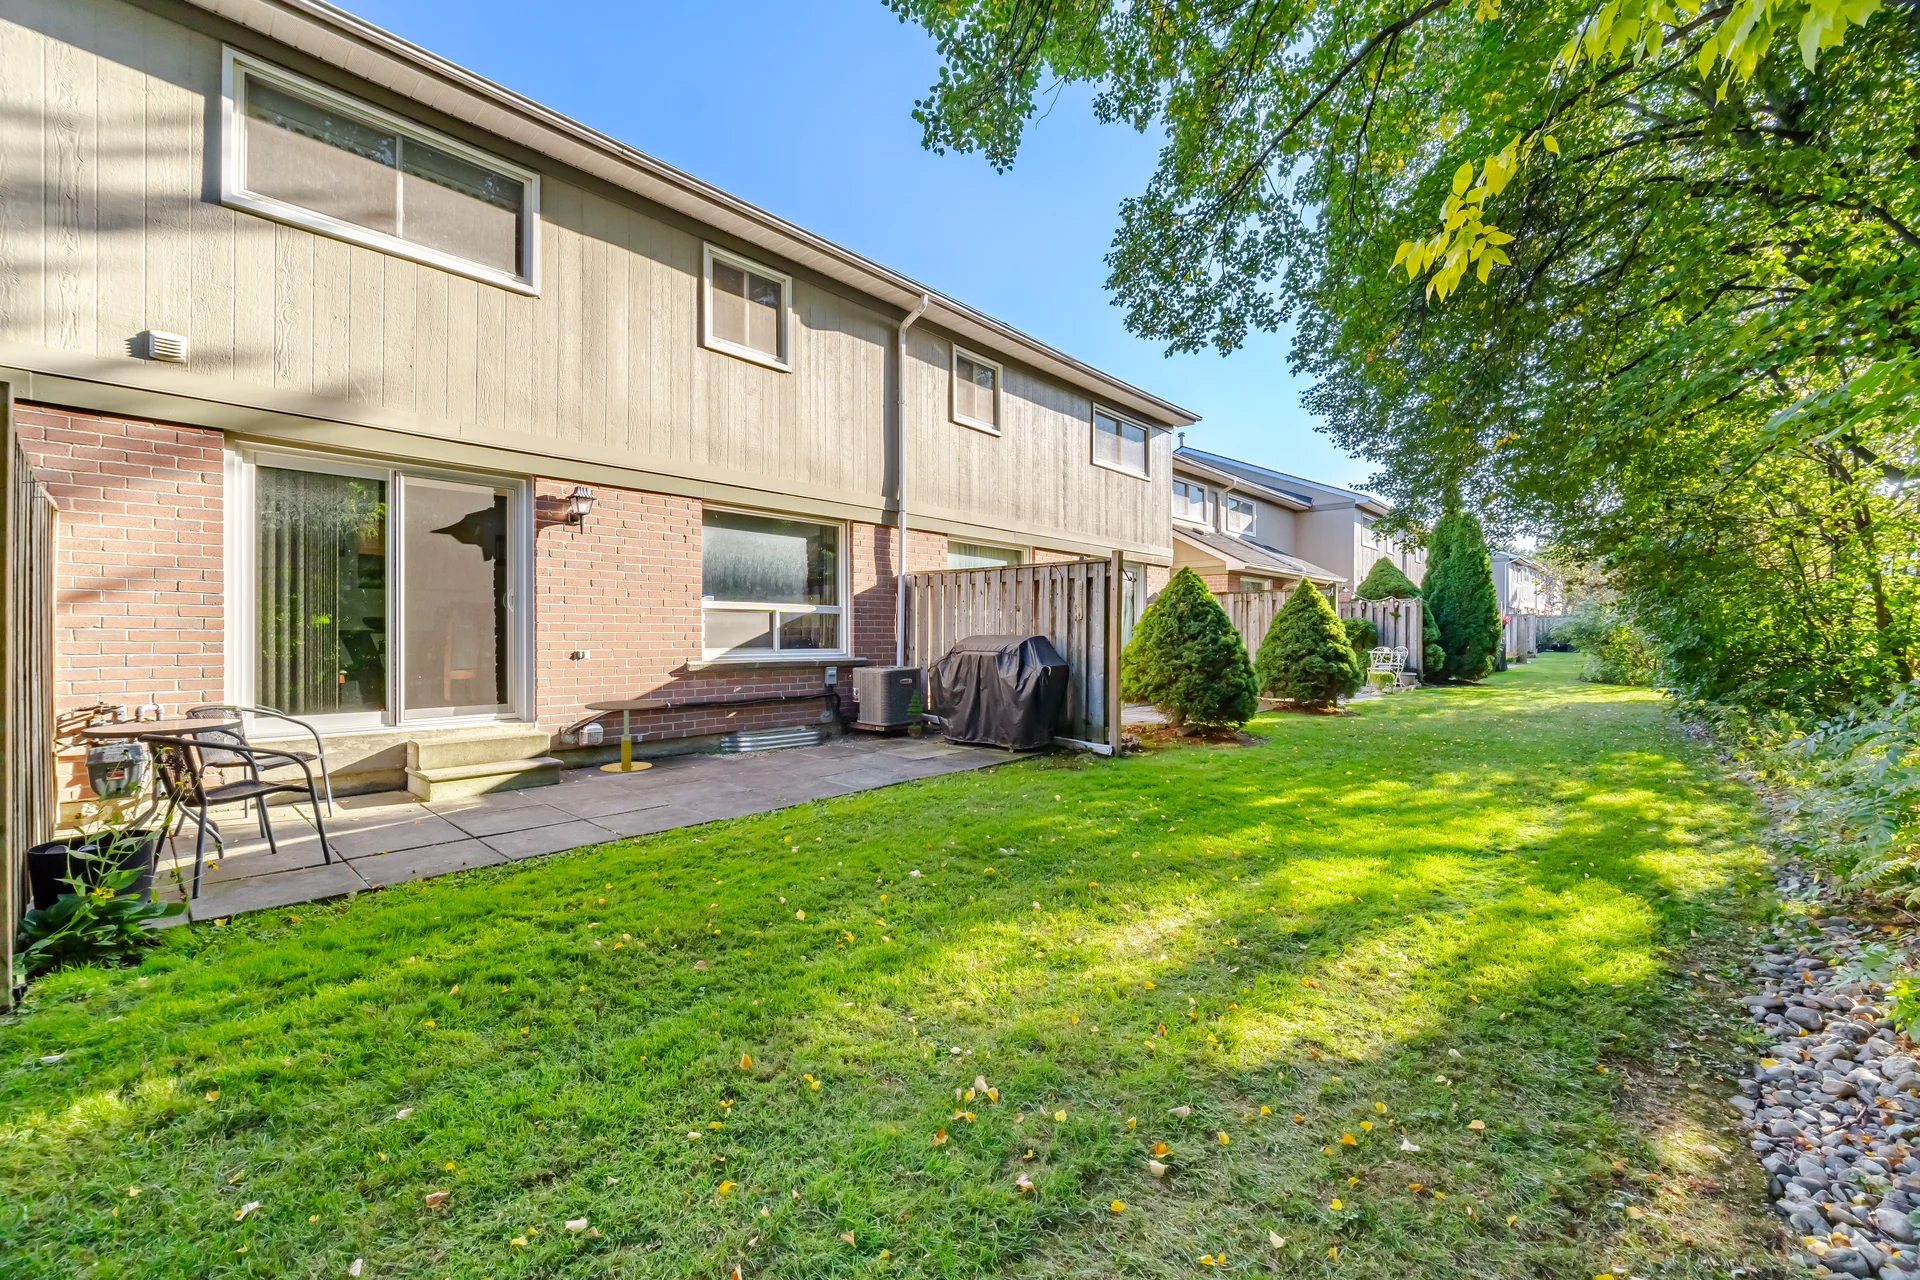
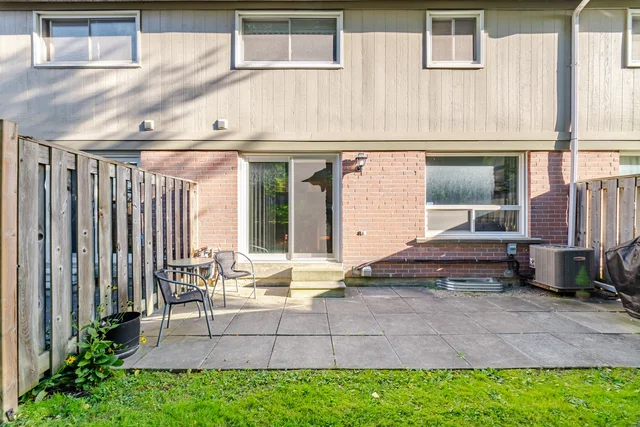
side table: present [585,700,667,772] -> none [359,256,398,295]

